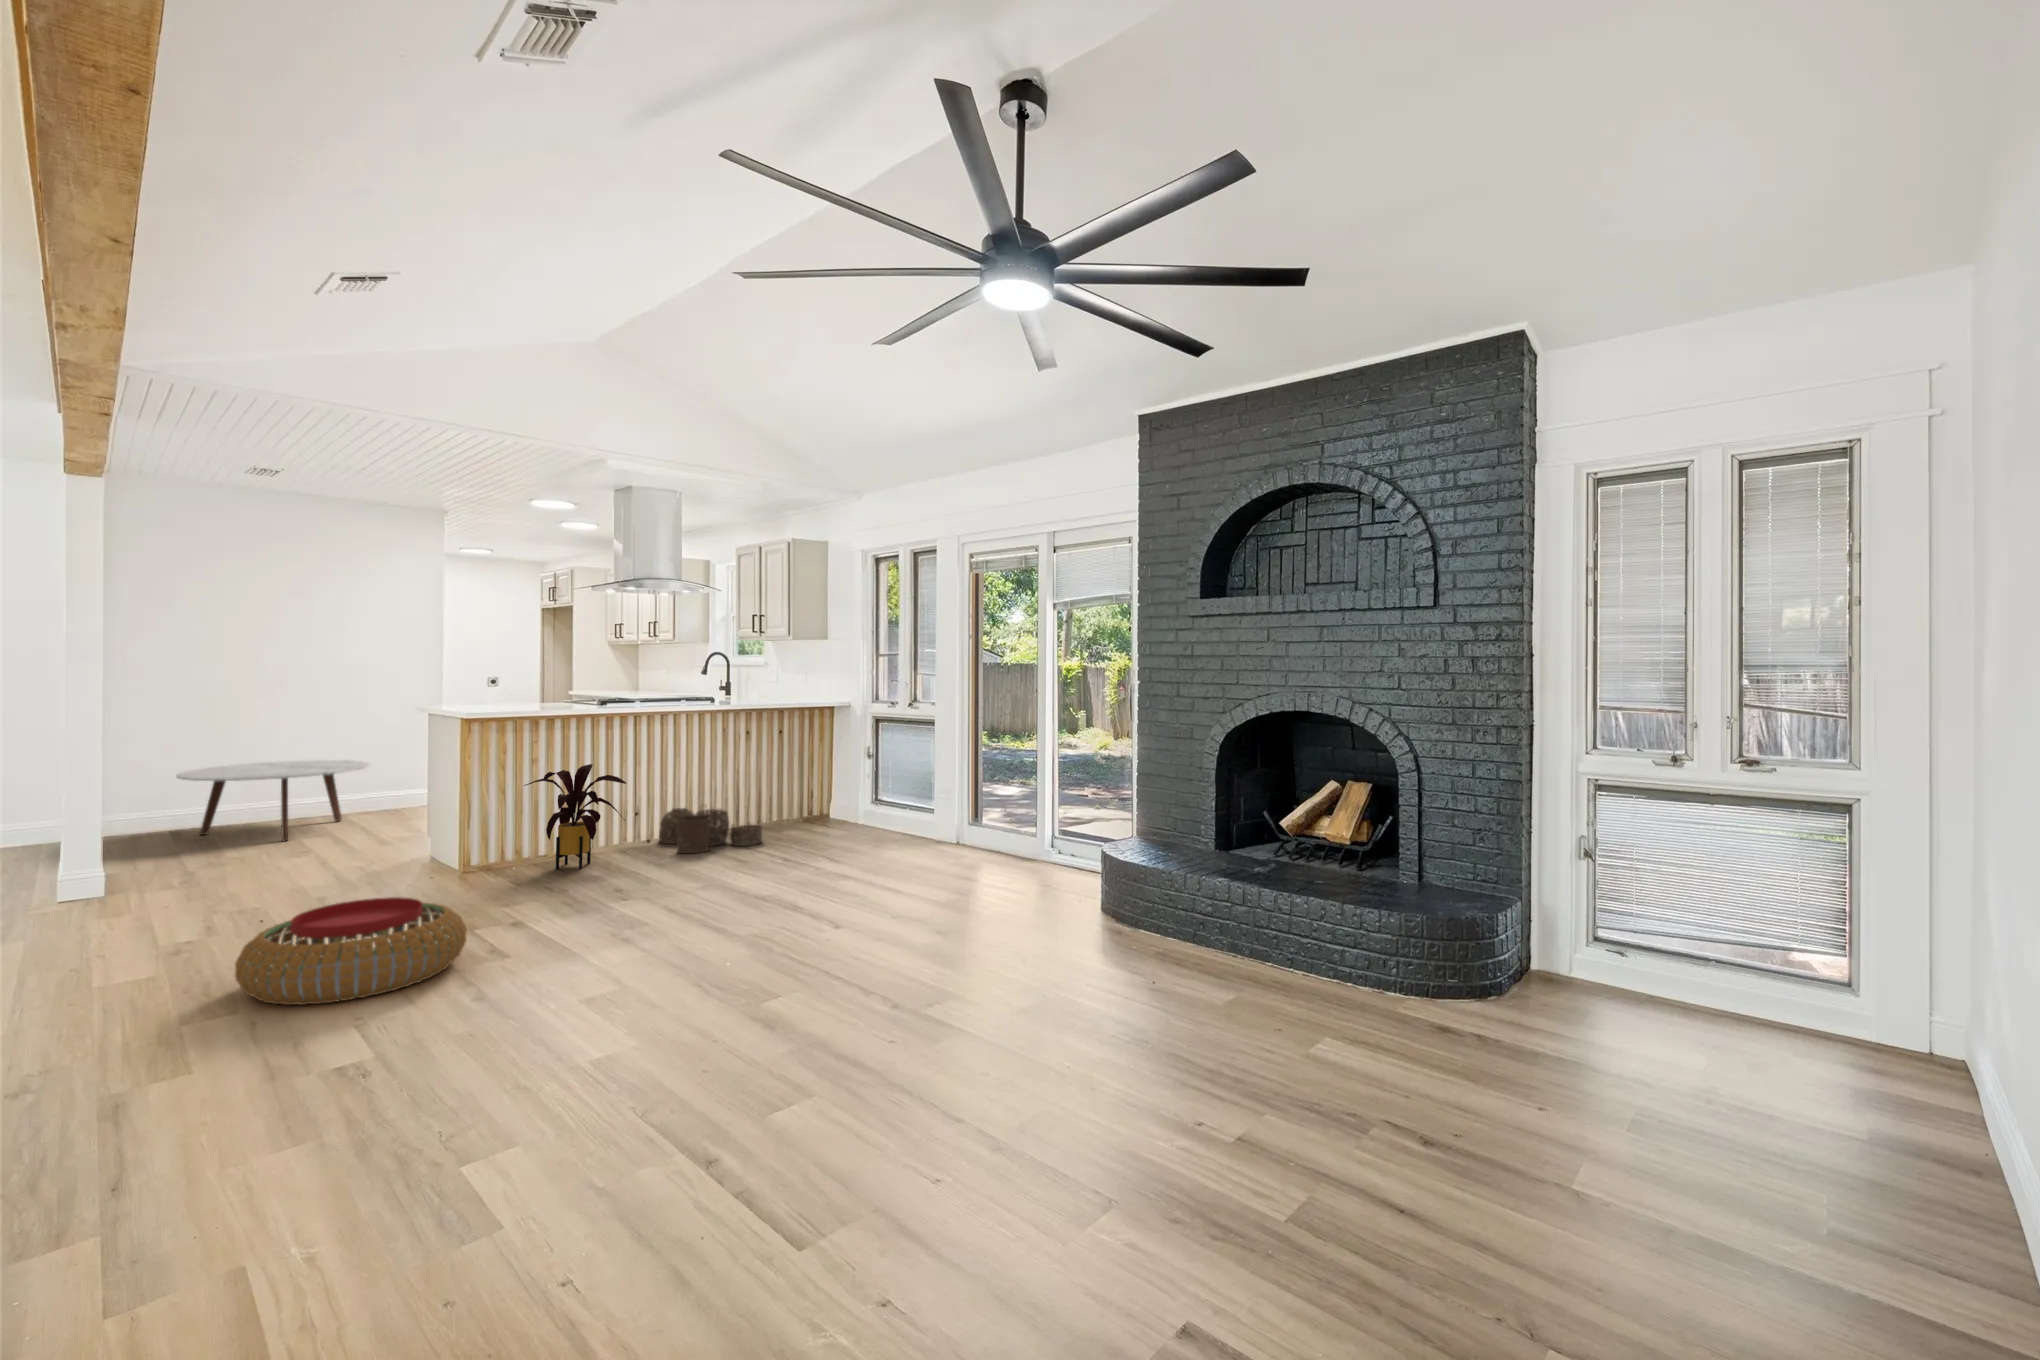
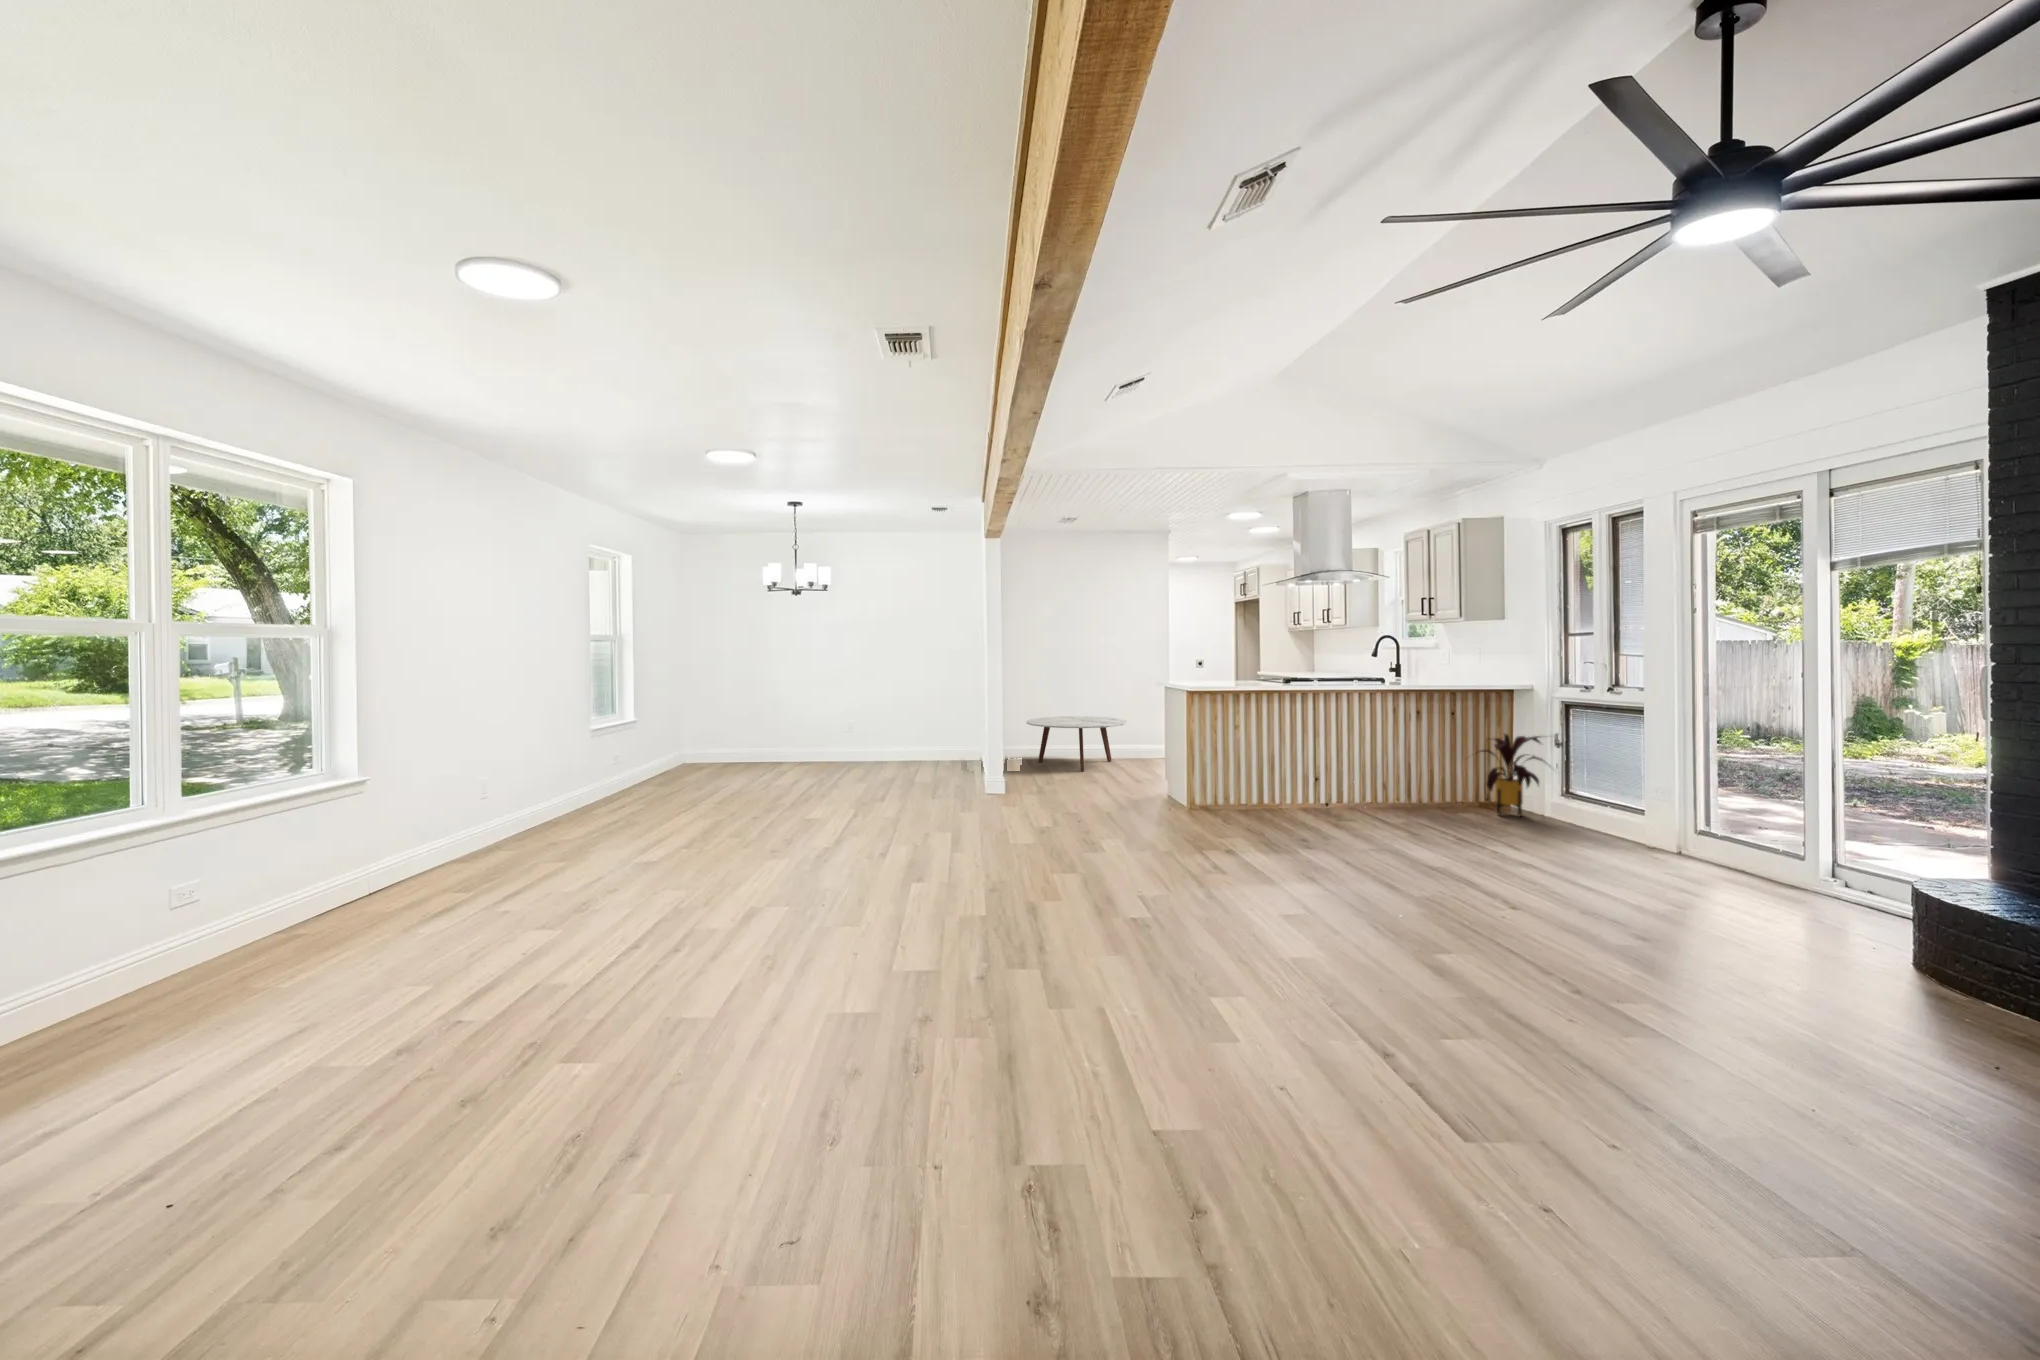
house plant: present [524,764,626,869] -> present [1481,734,1543,817]
woven basket: present [659,808,762,853] -> none [1339,775,1438,820]
pouf: present [235,897,467,1005] -> none [1074,817,1202,884]

